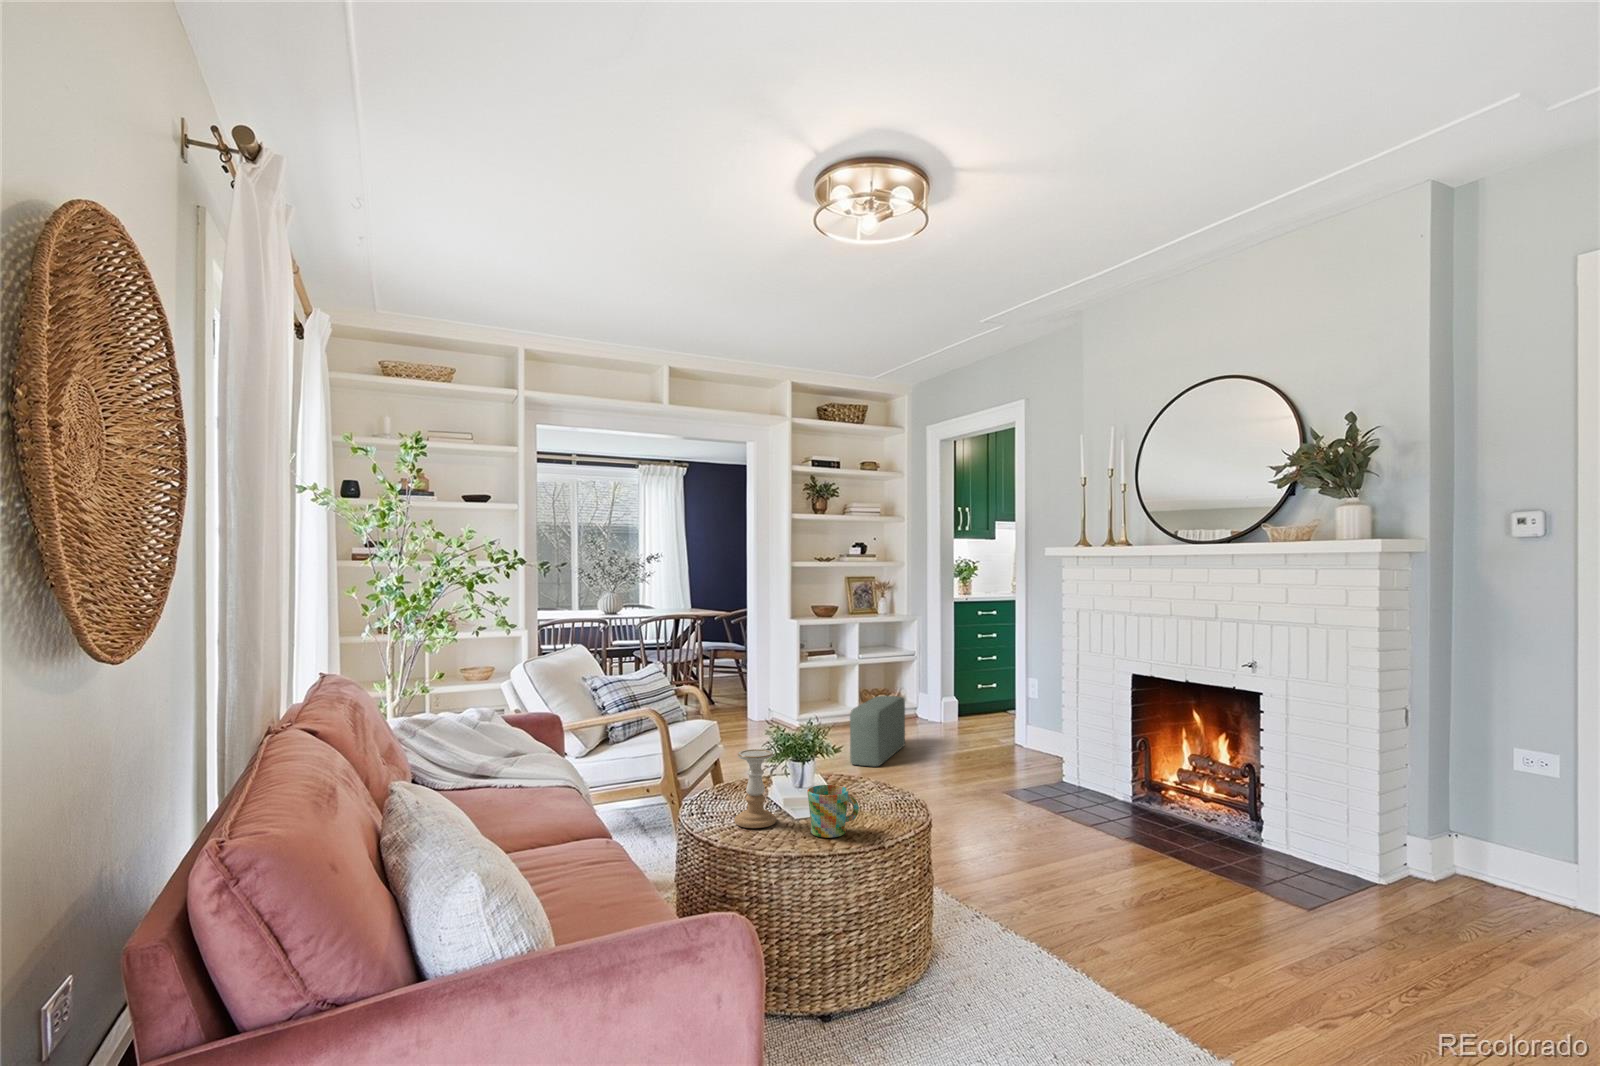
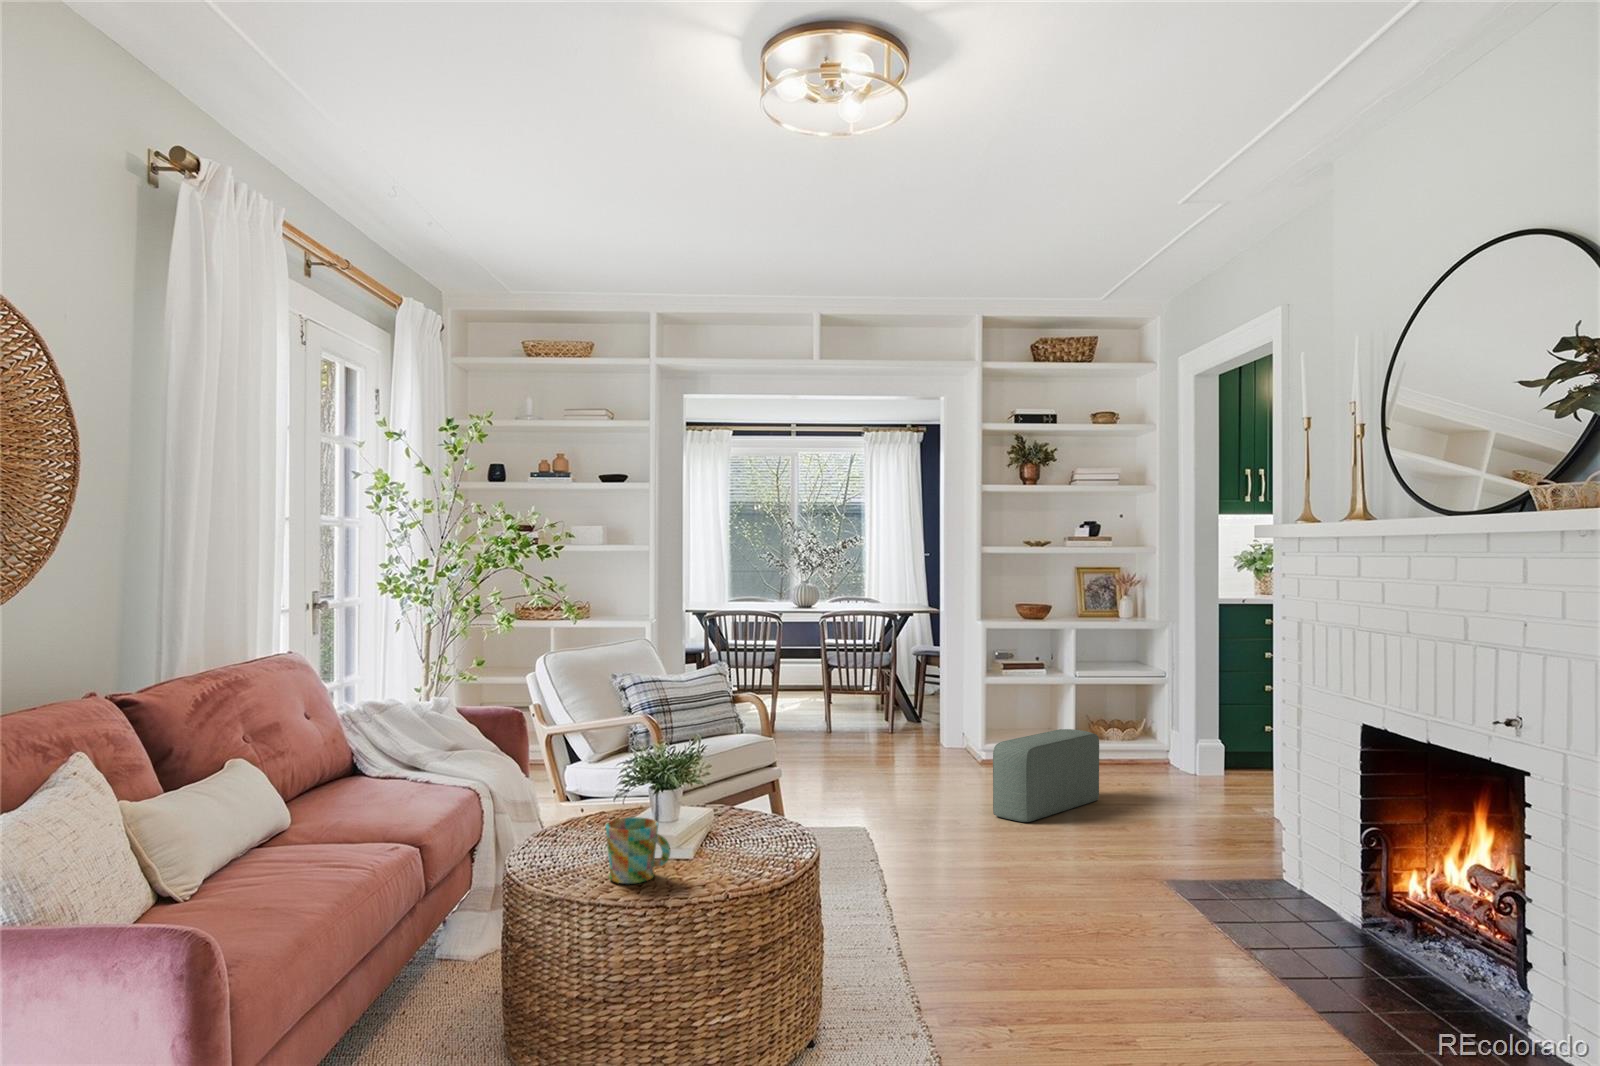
candle holder: present [734,749,776,828] -> none [551,765,604,861]

